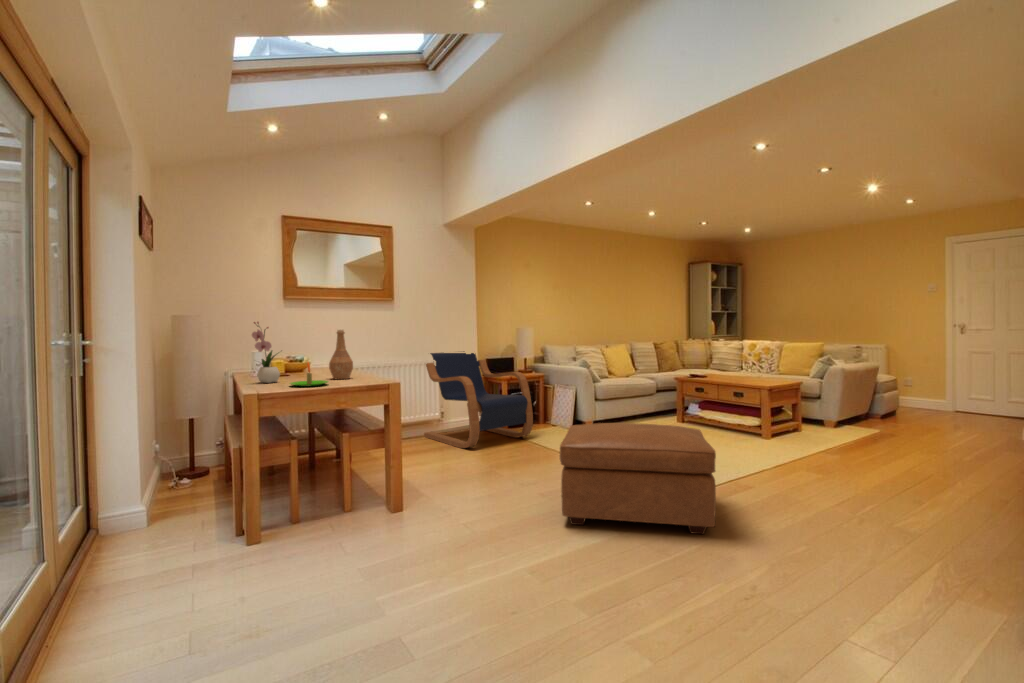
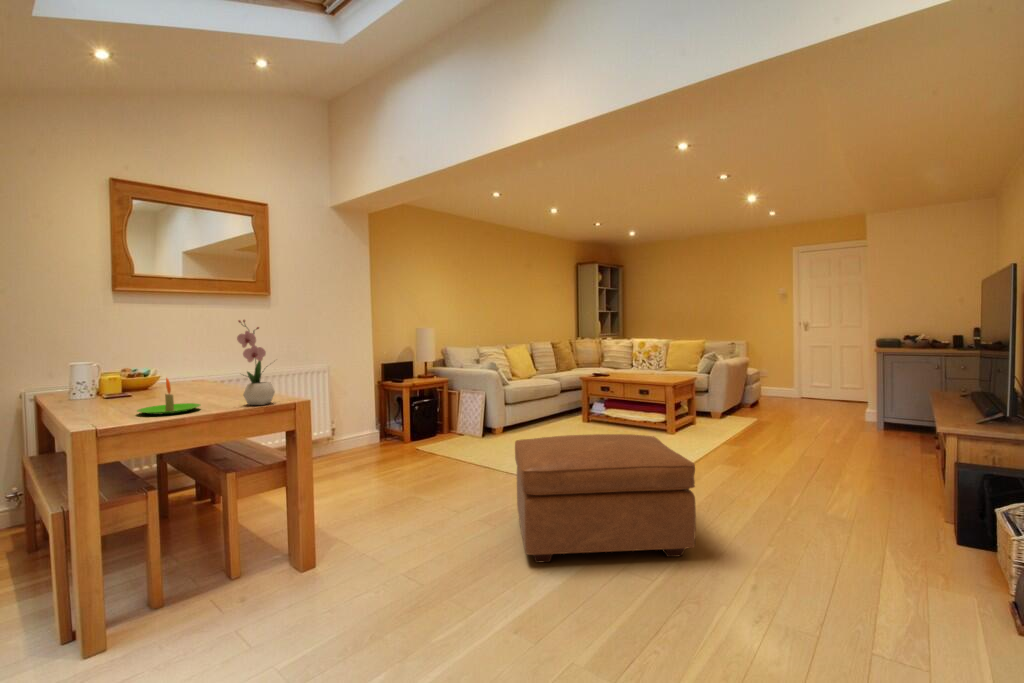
flower arrangement: present [252,322,280,383] -> present [237,320,275,405]
vase: present [329,330,353,379] -> none [196,332,232,400]
lounge chair: present [424,351,533,448] -> none [313,355,445,470]

